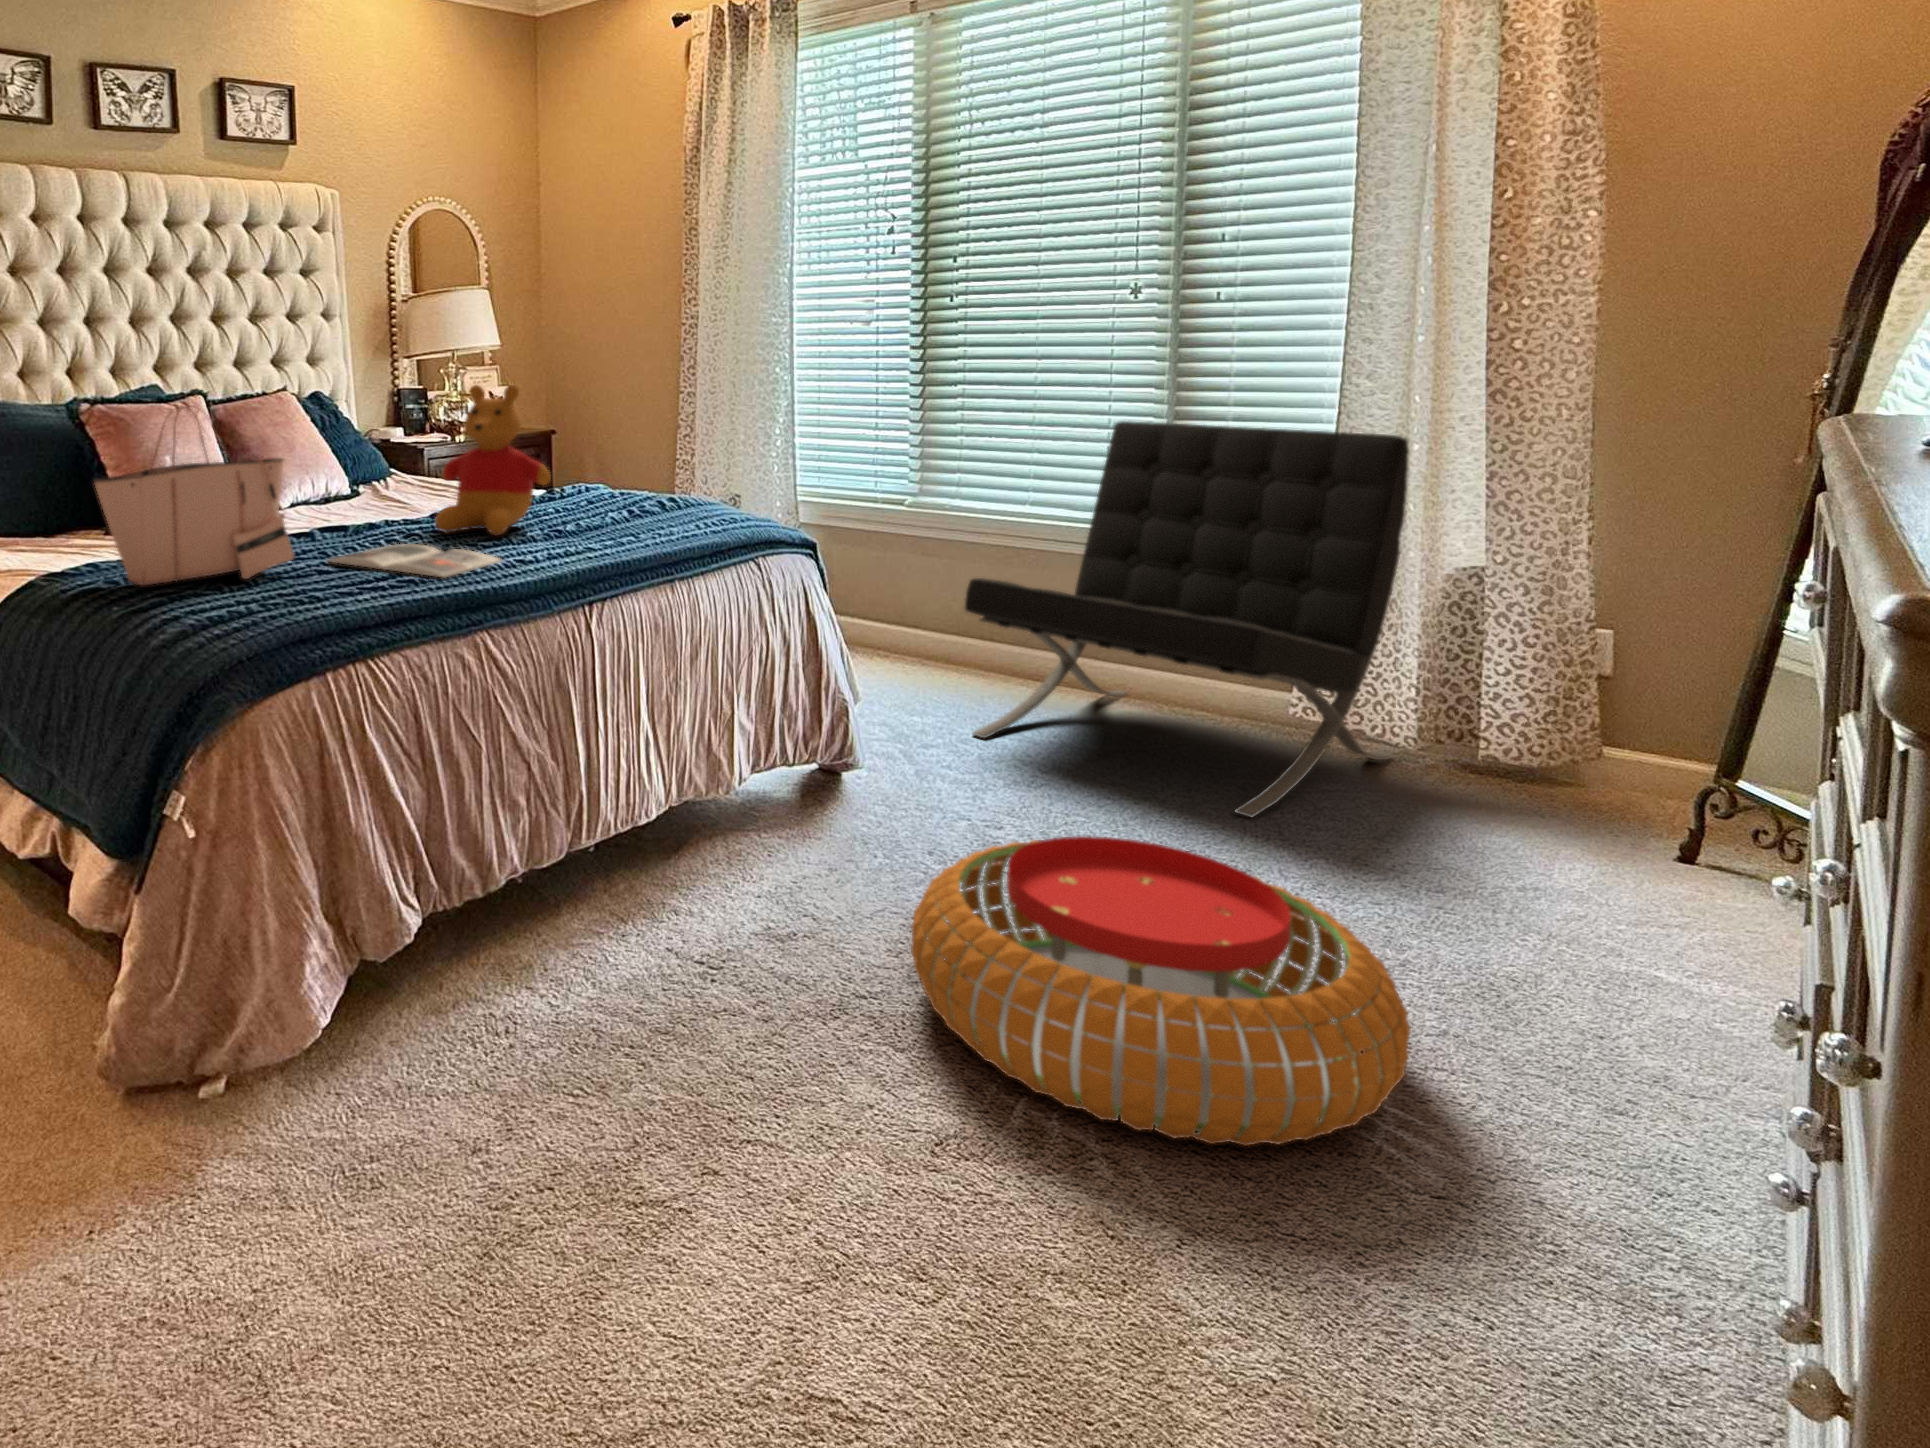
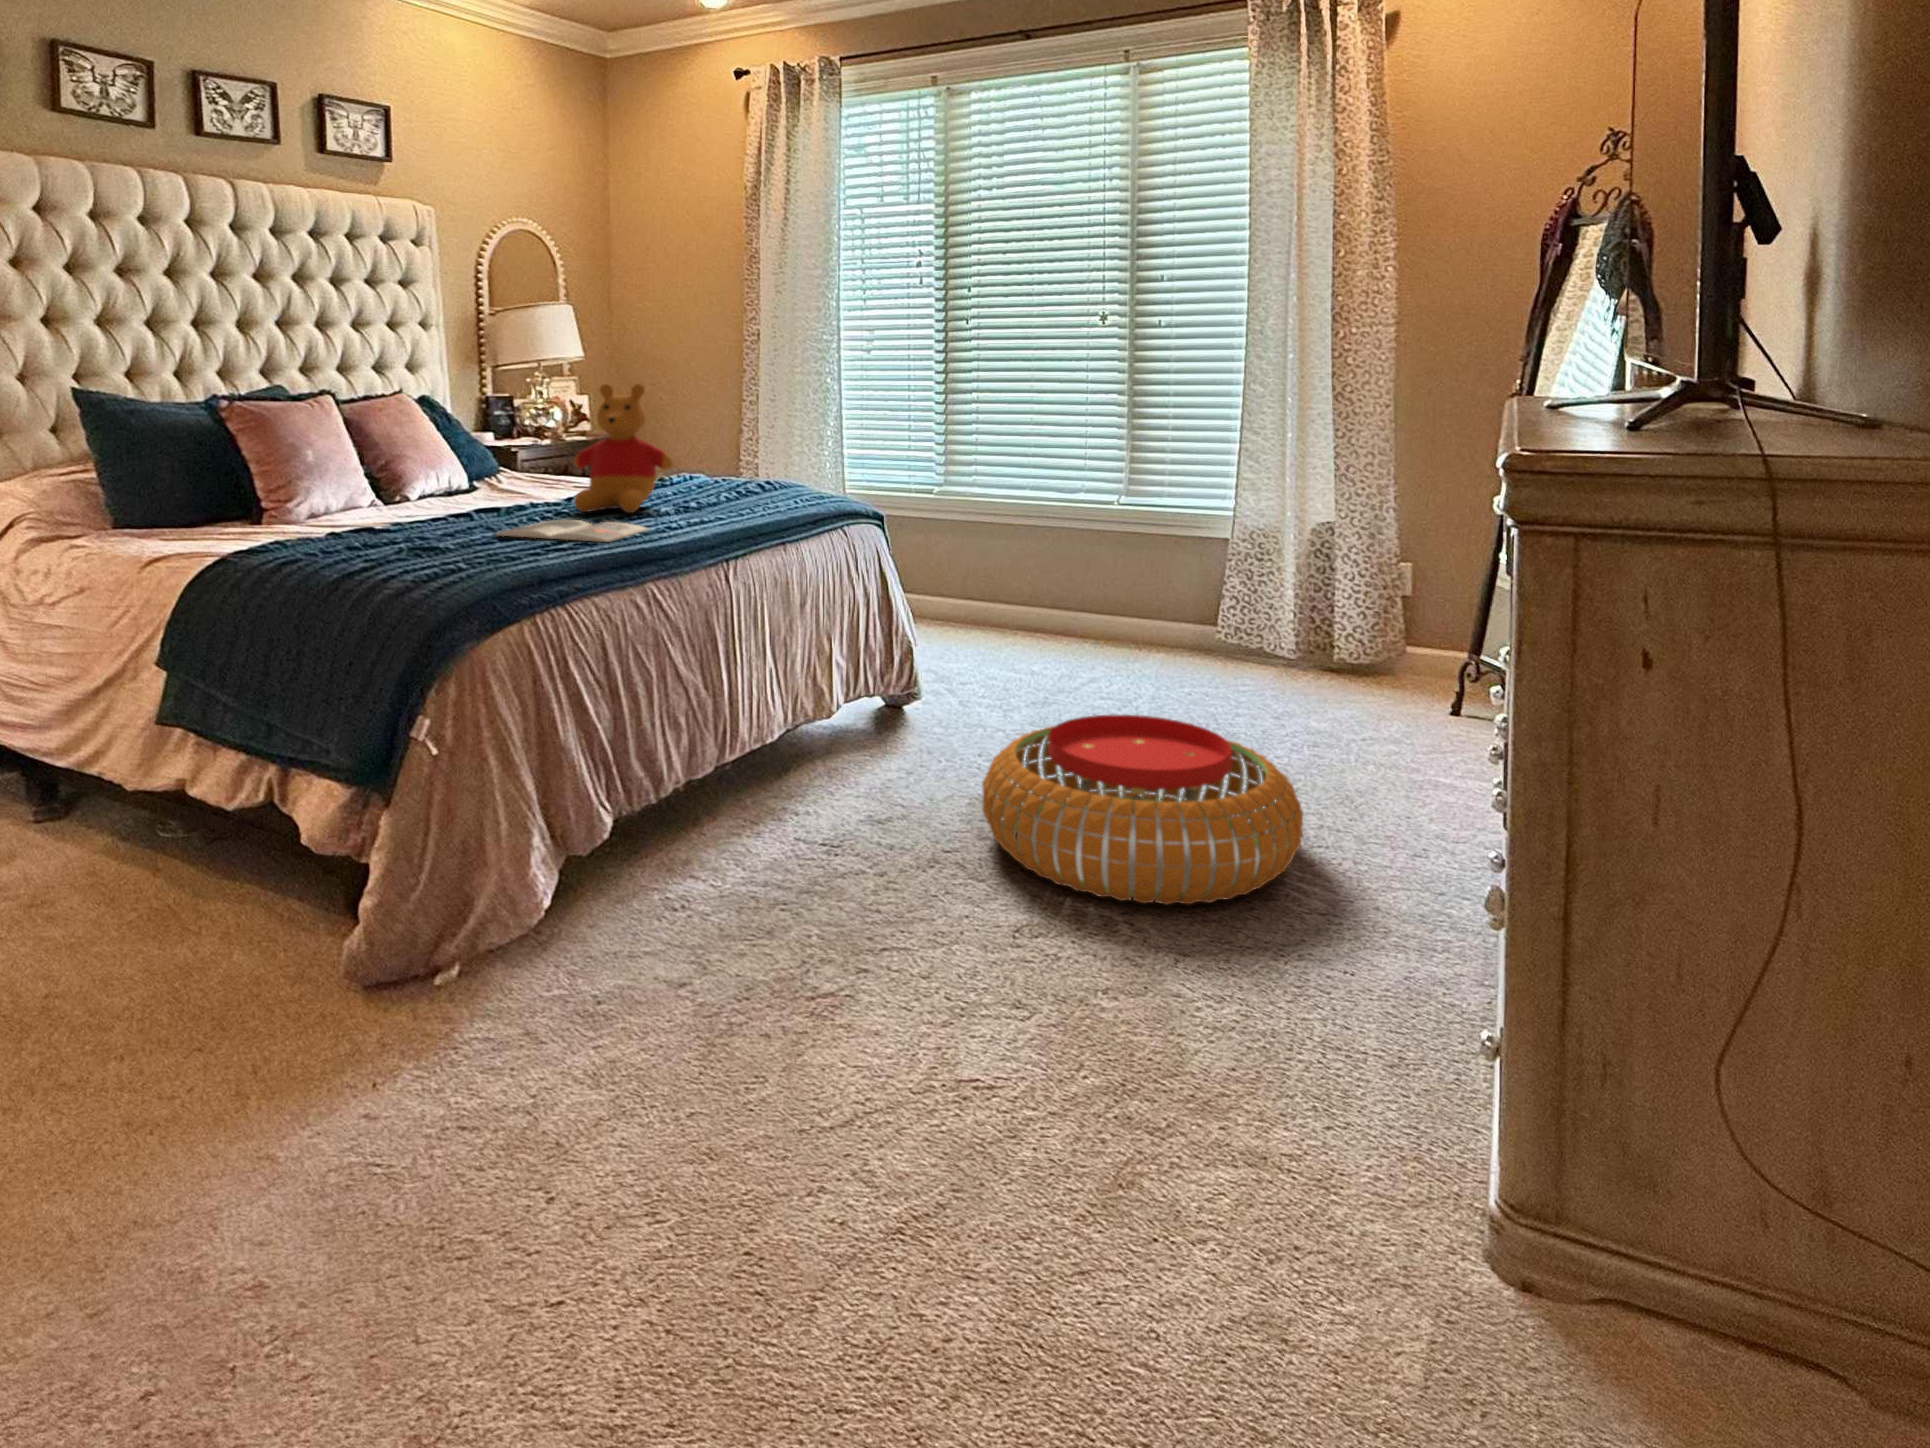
tote bag: present [94,405,294,585] -> none [287,396,469,557]
lounge chair: present [965,421,1409,817] -> none [989,420,1292,711]

